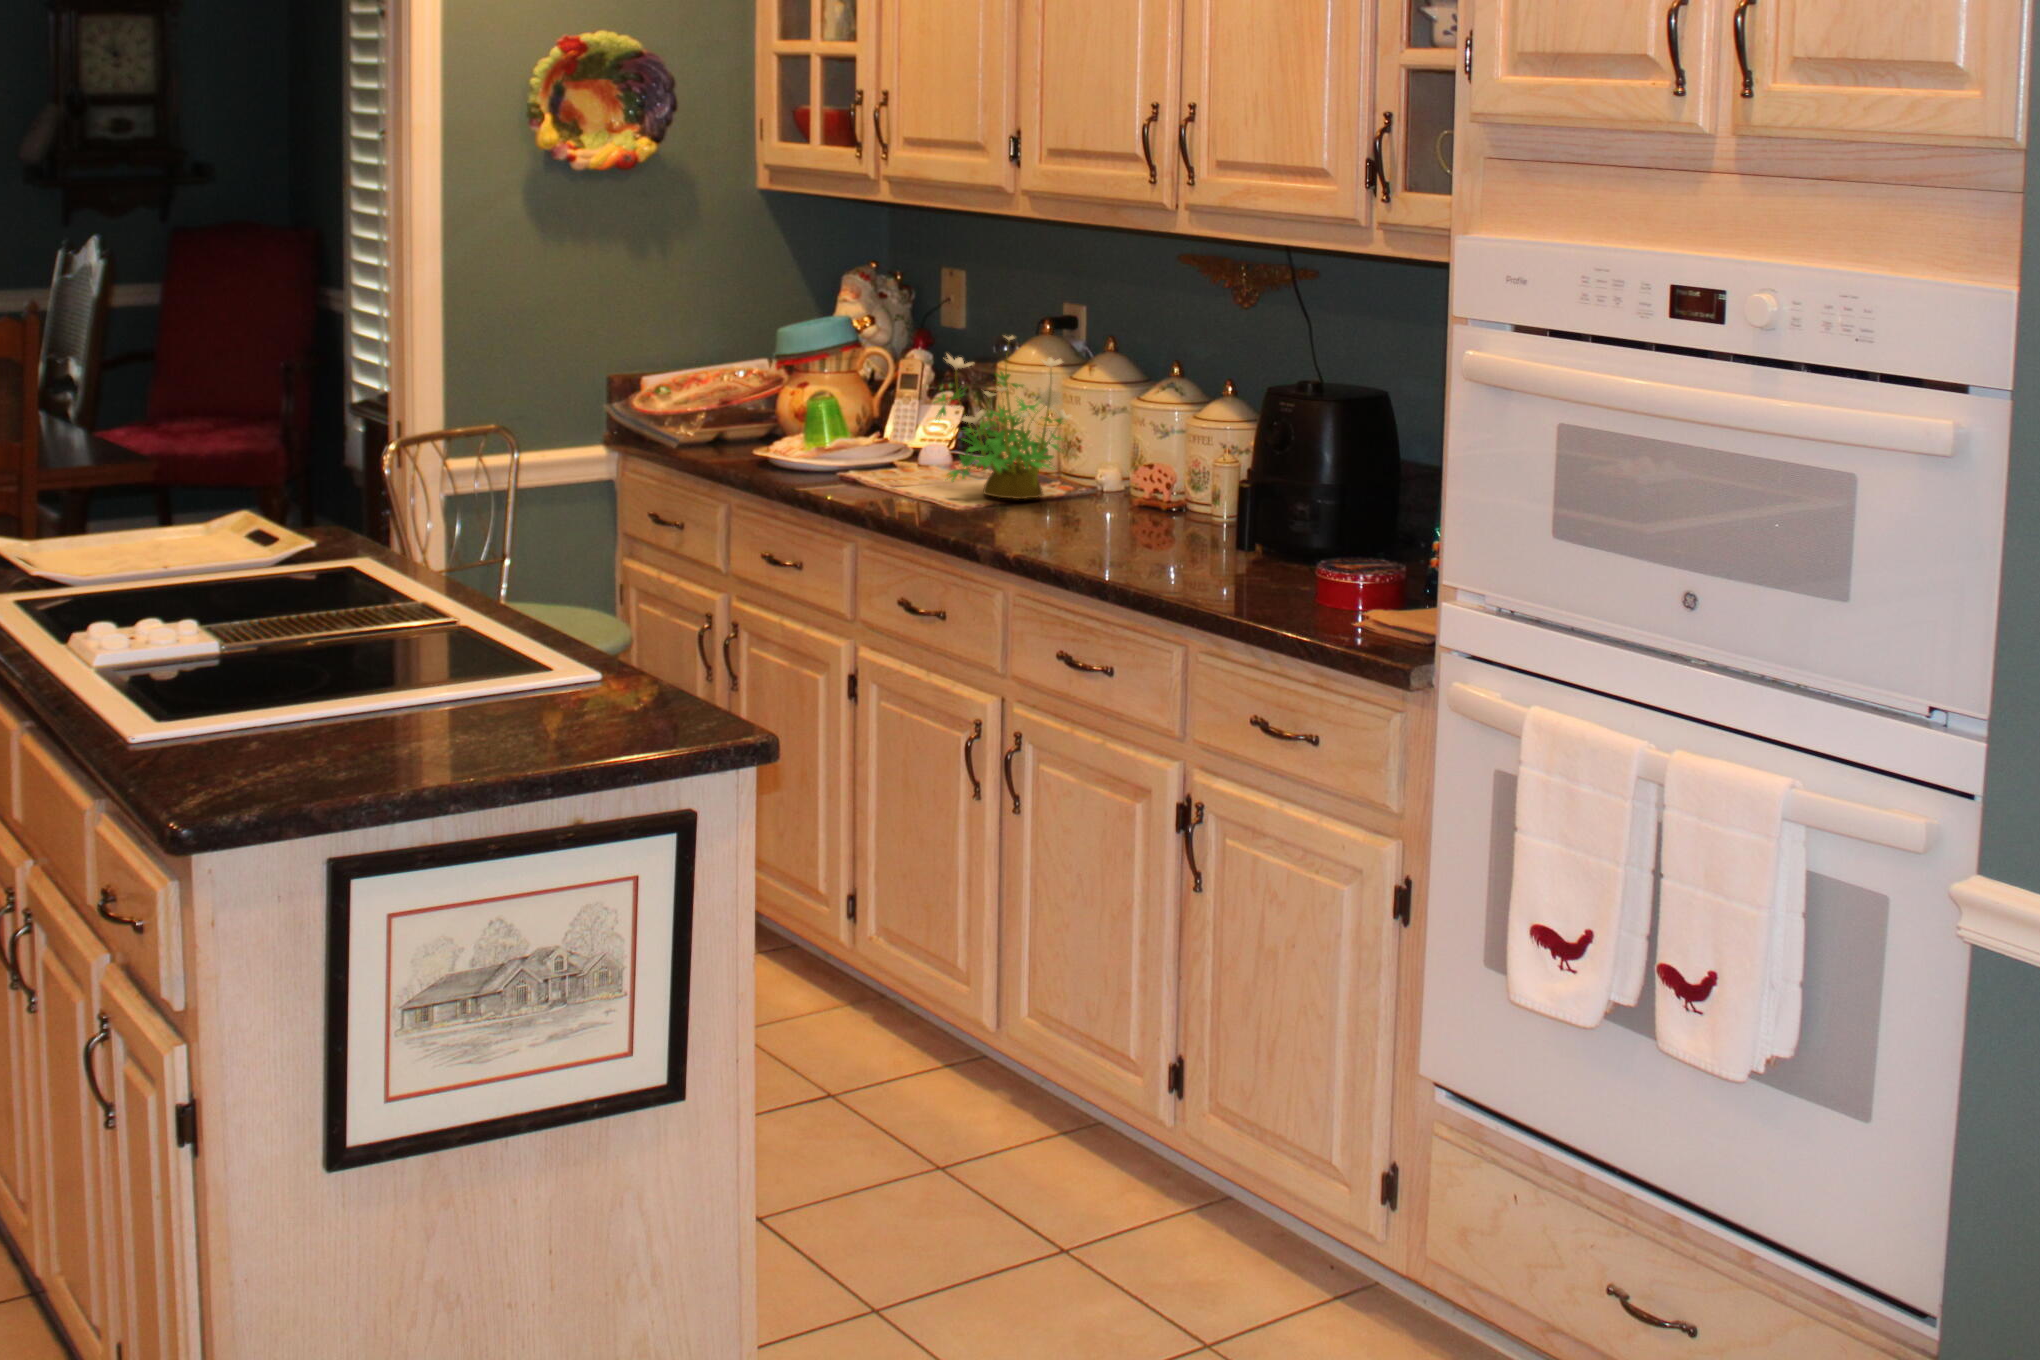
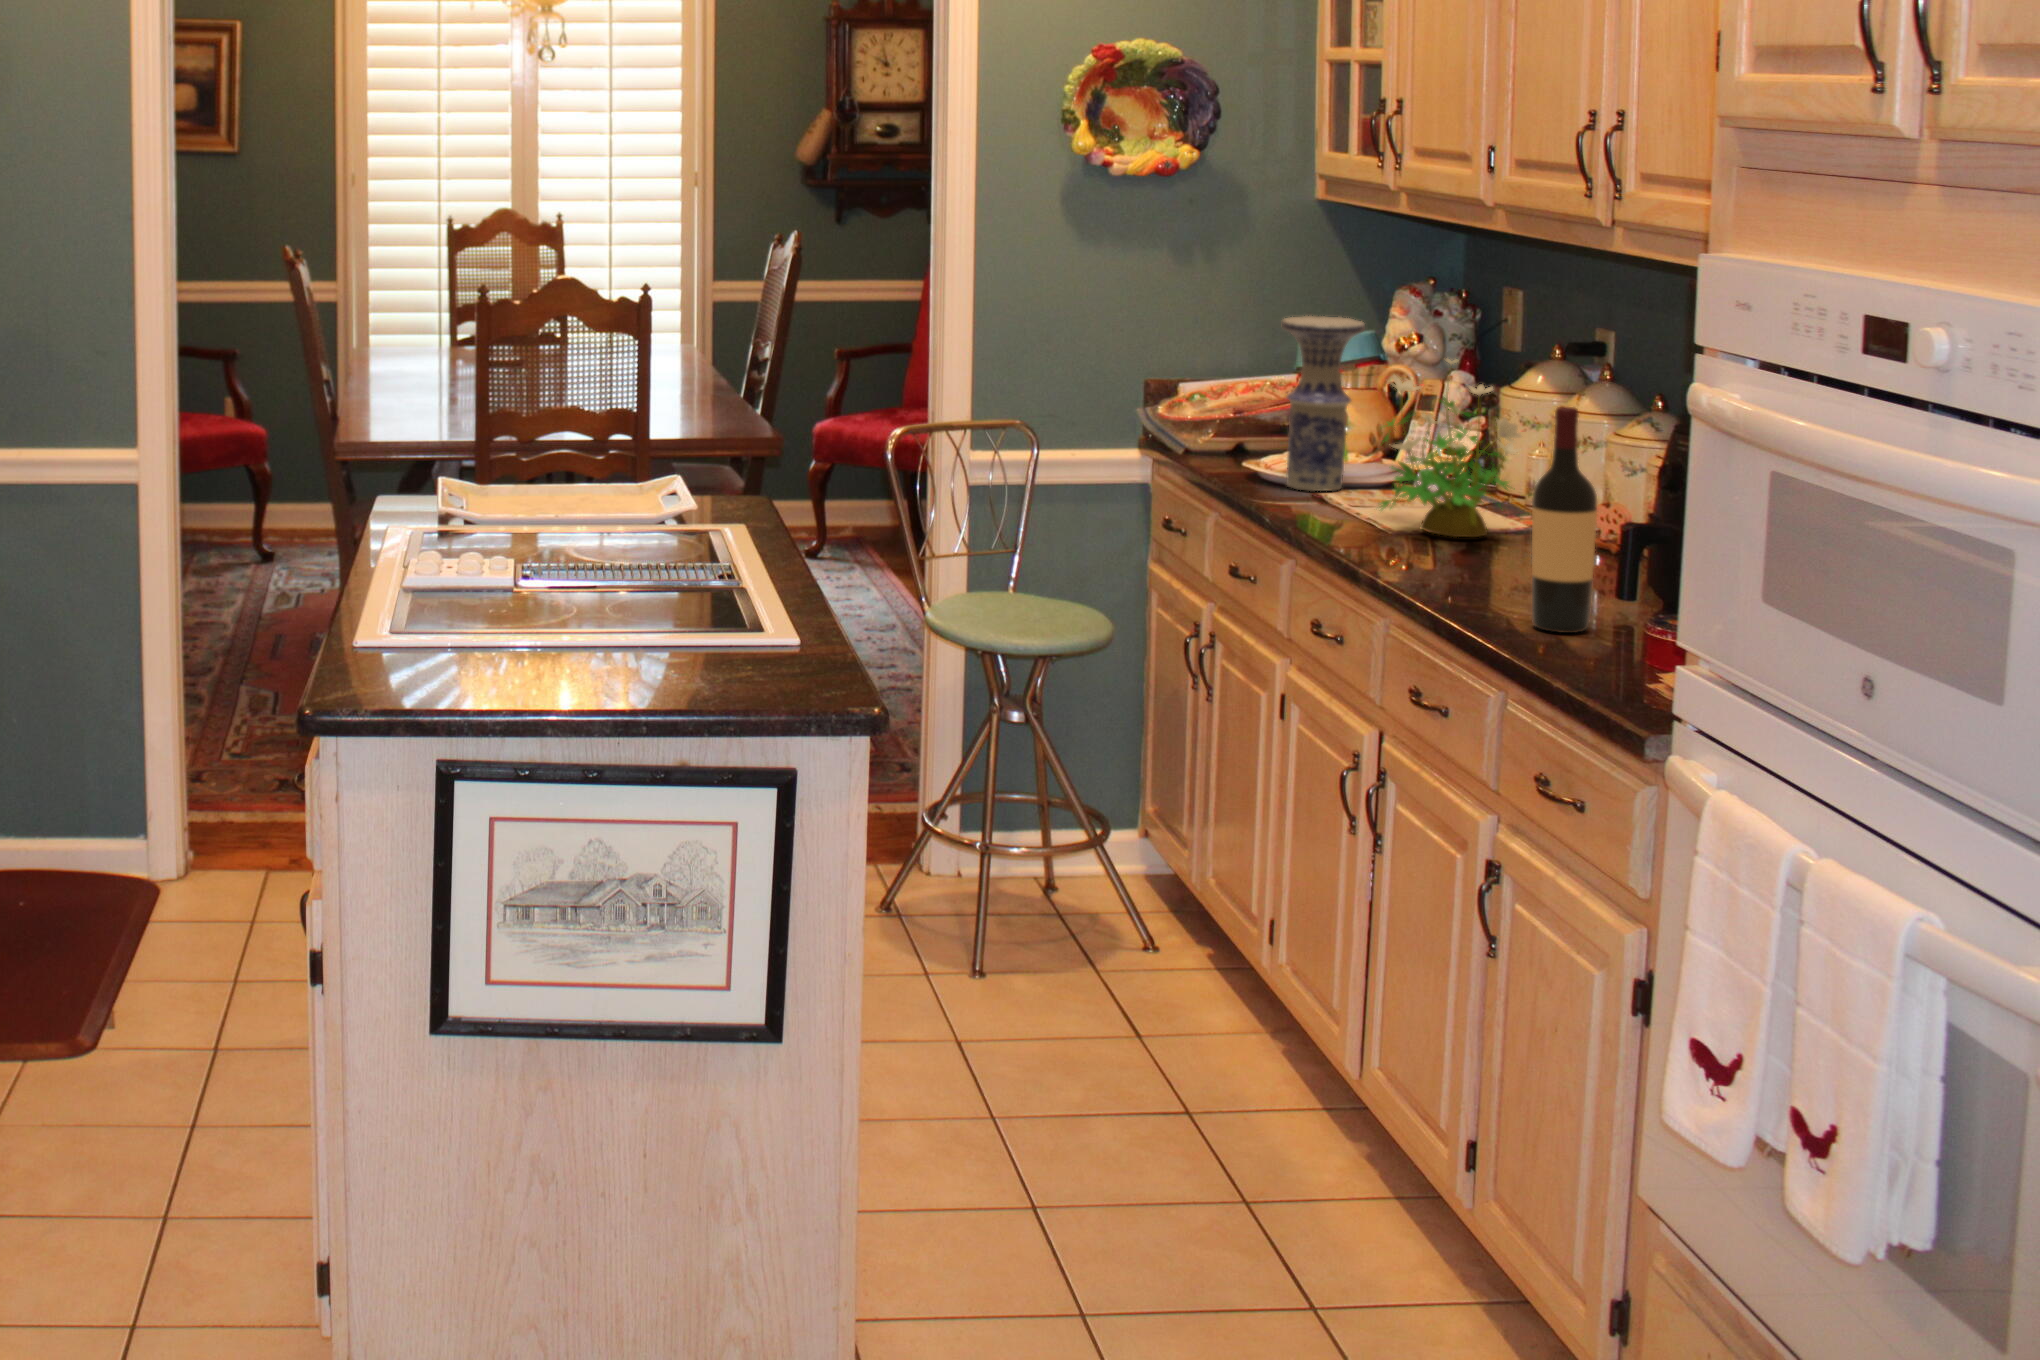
vase: none [808,302,884,468] -> present [1281,316,1365,491]
wine bottle: none [1182,372,1235,574] -> present [1532,407,1597,633]

